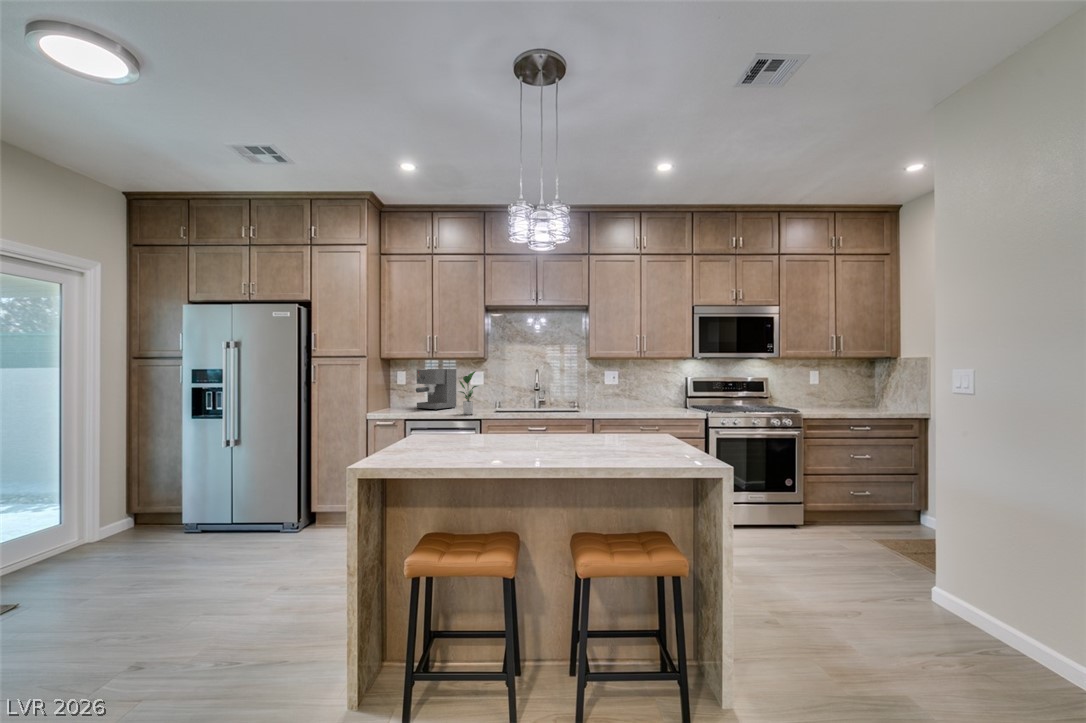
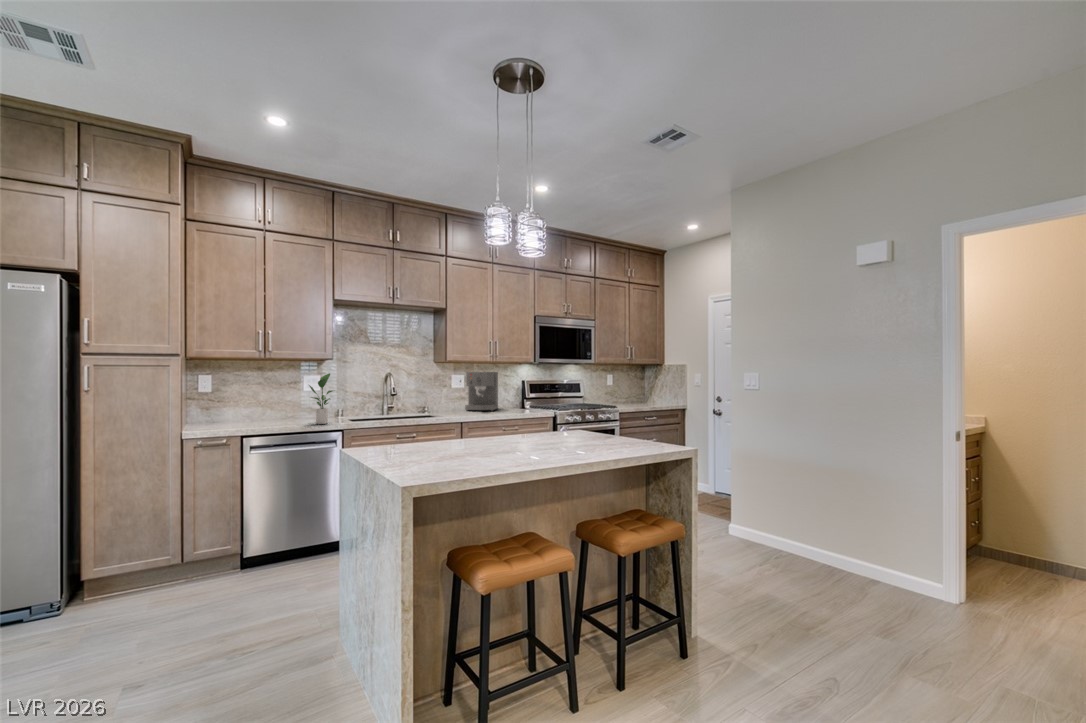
coffee maker: present [416,369,456,410] -> present [465,372,498,411]

